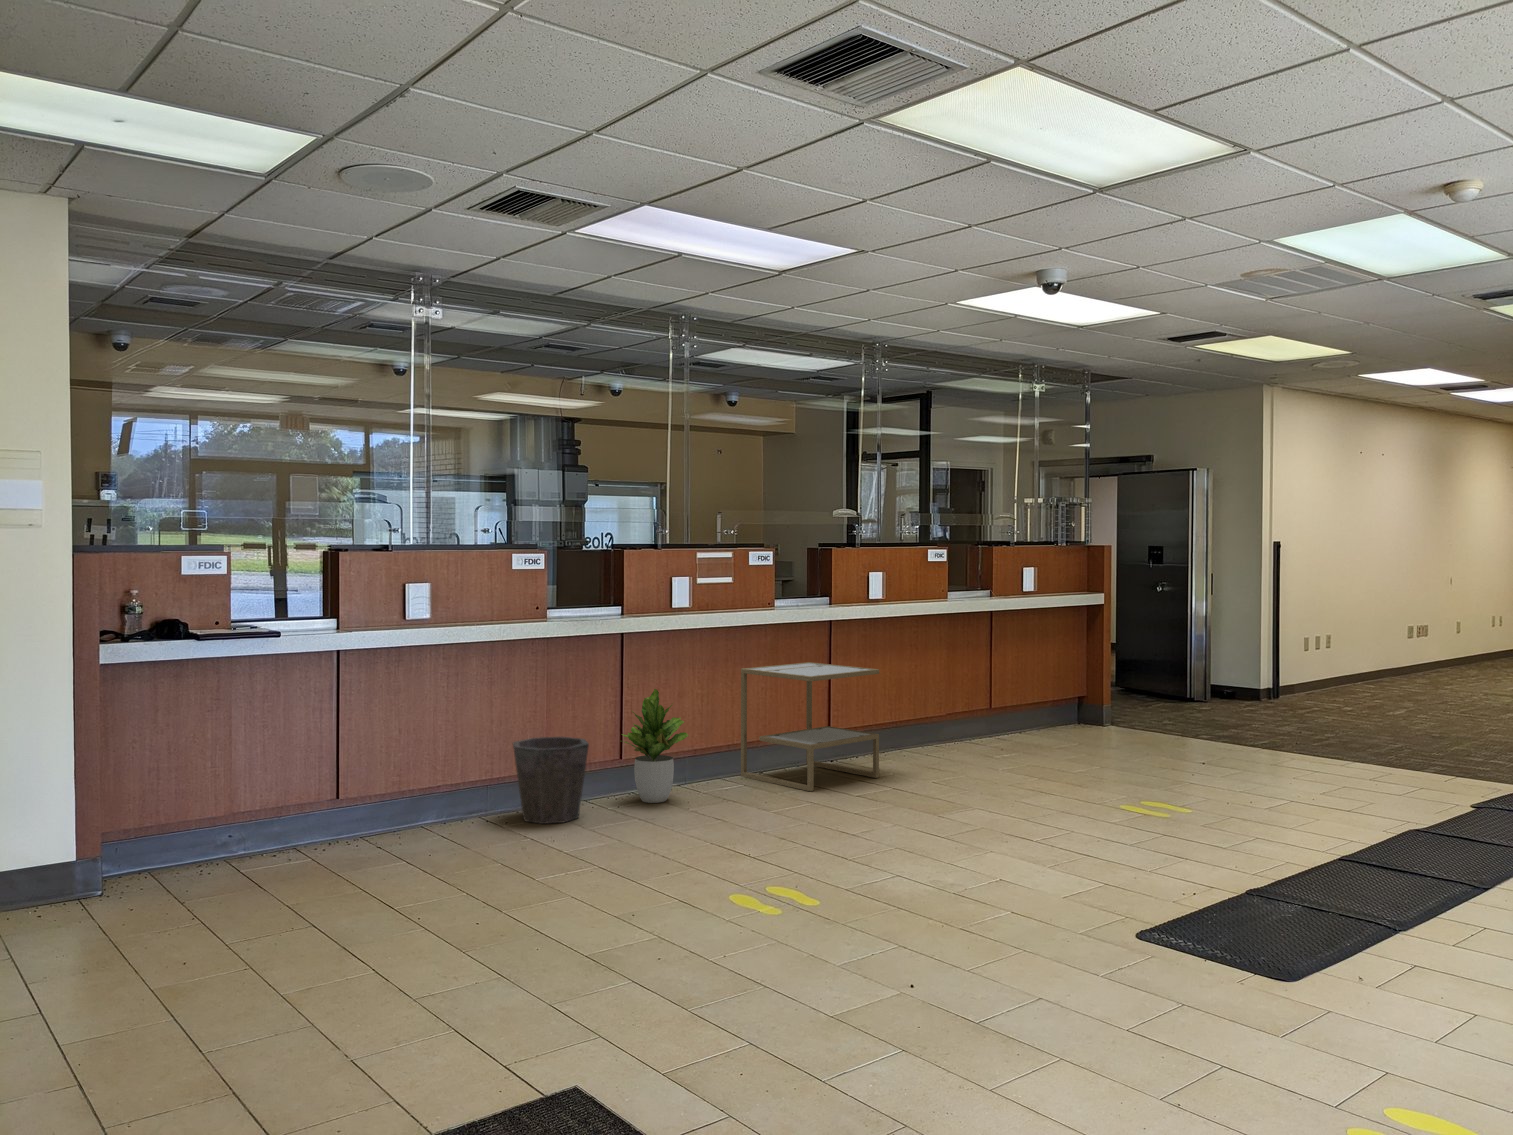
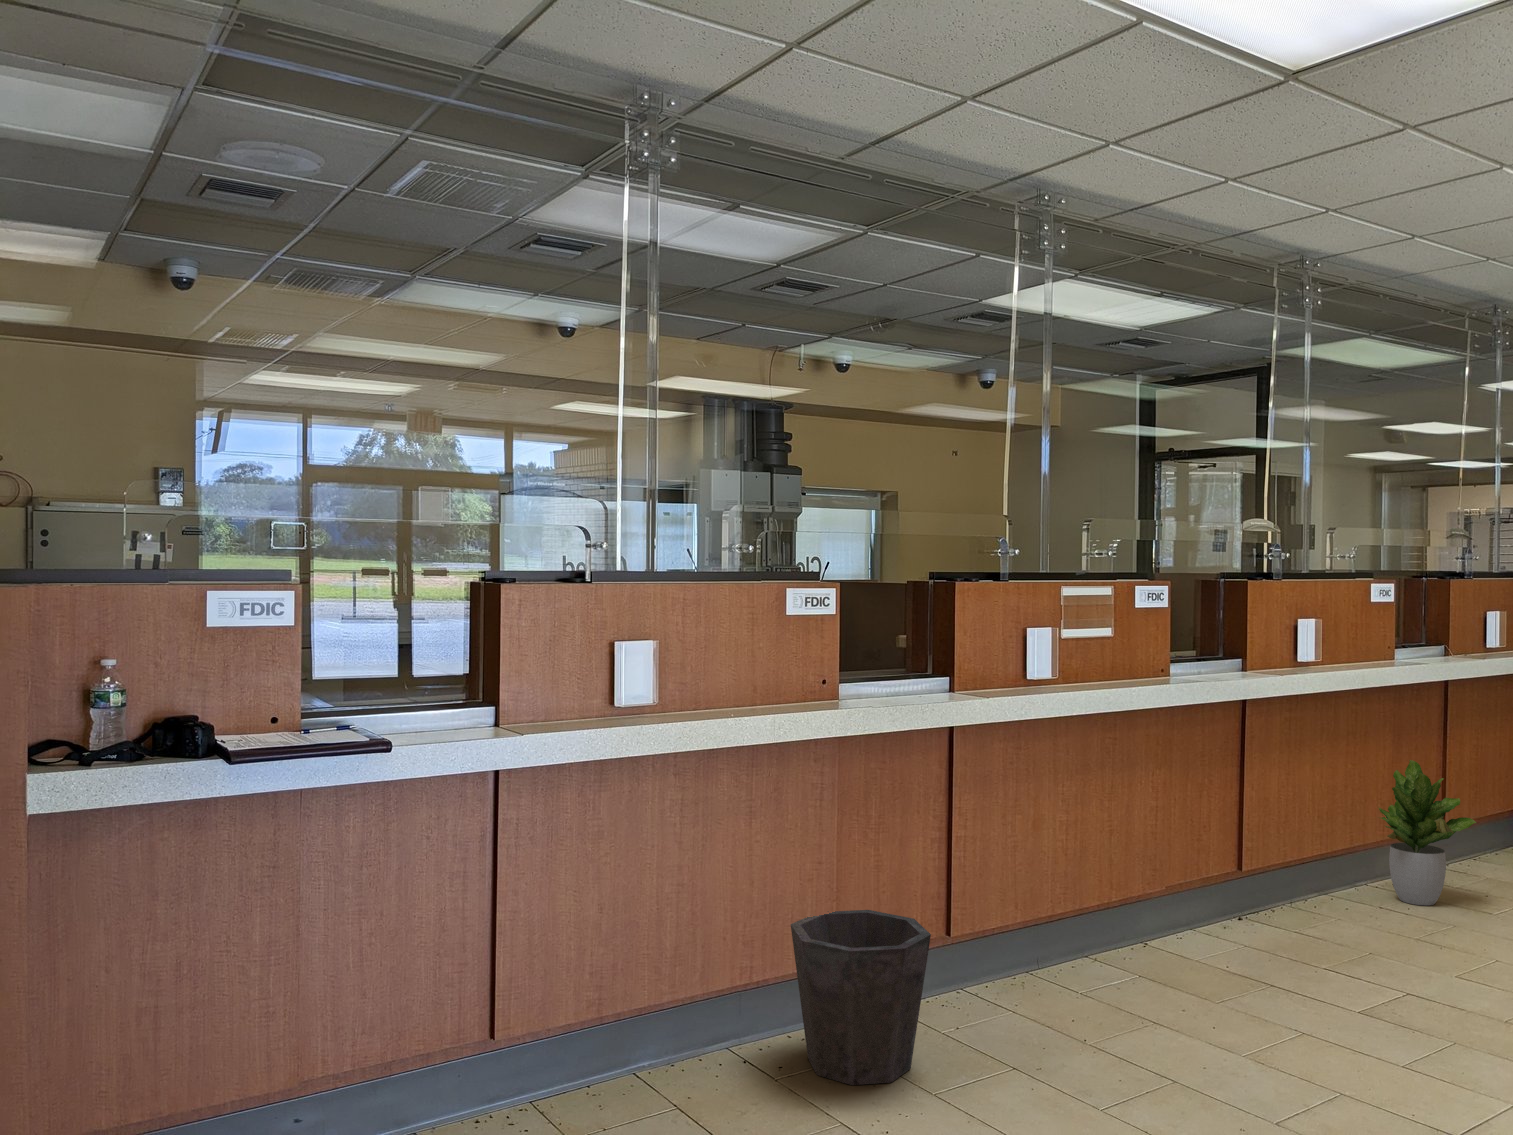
side table: present [741,662,879,791] -> none [1127,764,1369,1004]
potted plant: present [622,689,688,803] -> present [1379,760,1476,906]

